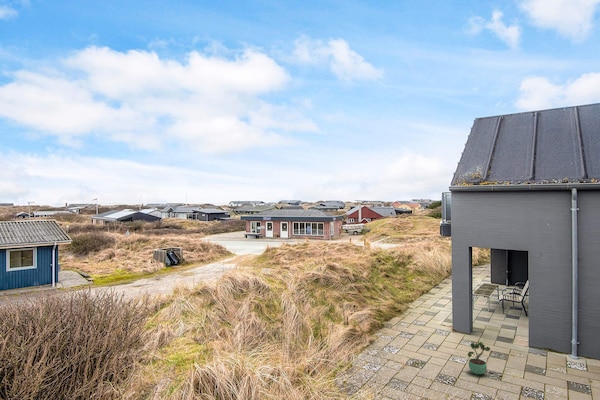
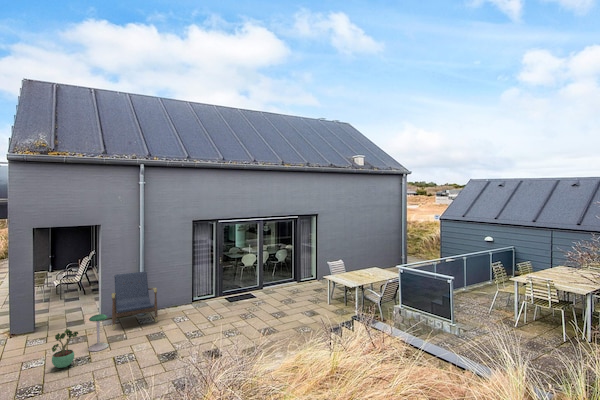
lounge chair: none [534,304,589,371] -> present [111,271,157,330]
stool: none [503,338,524,374] -> present [88,314,109,351]

